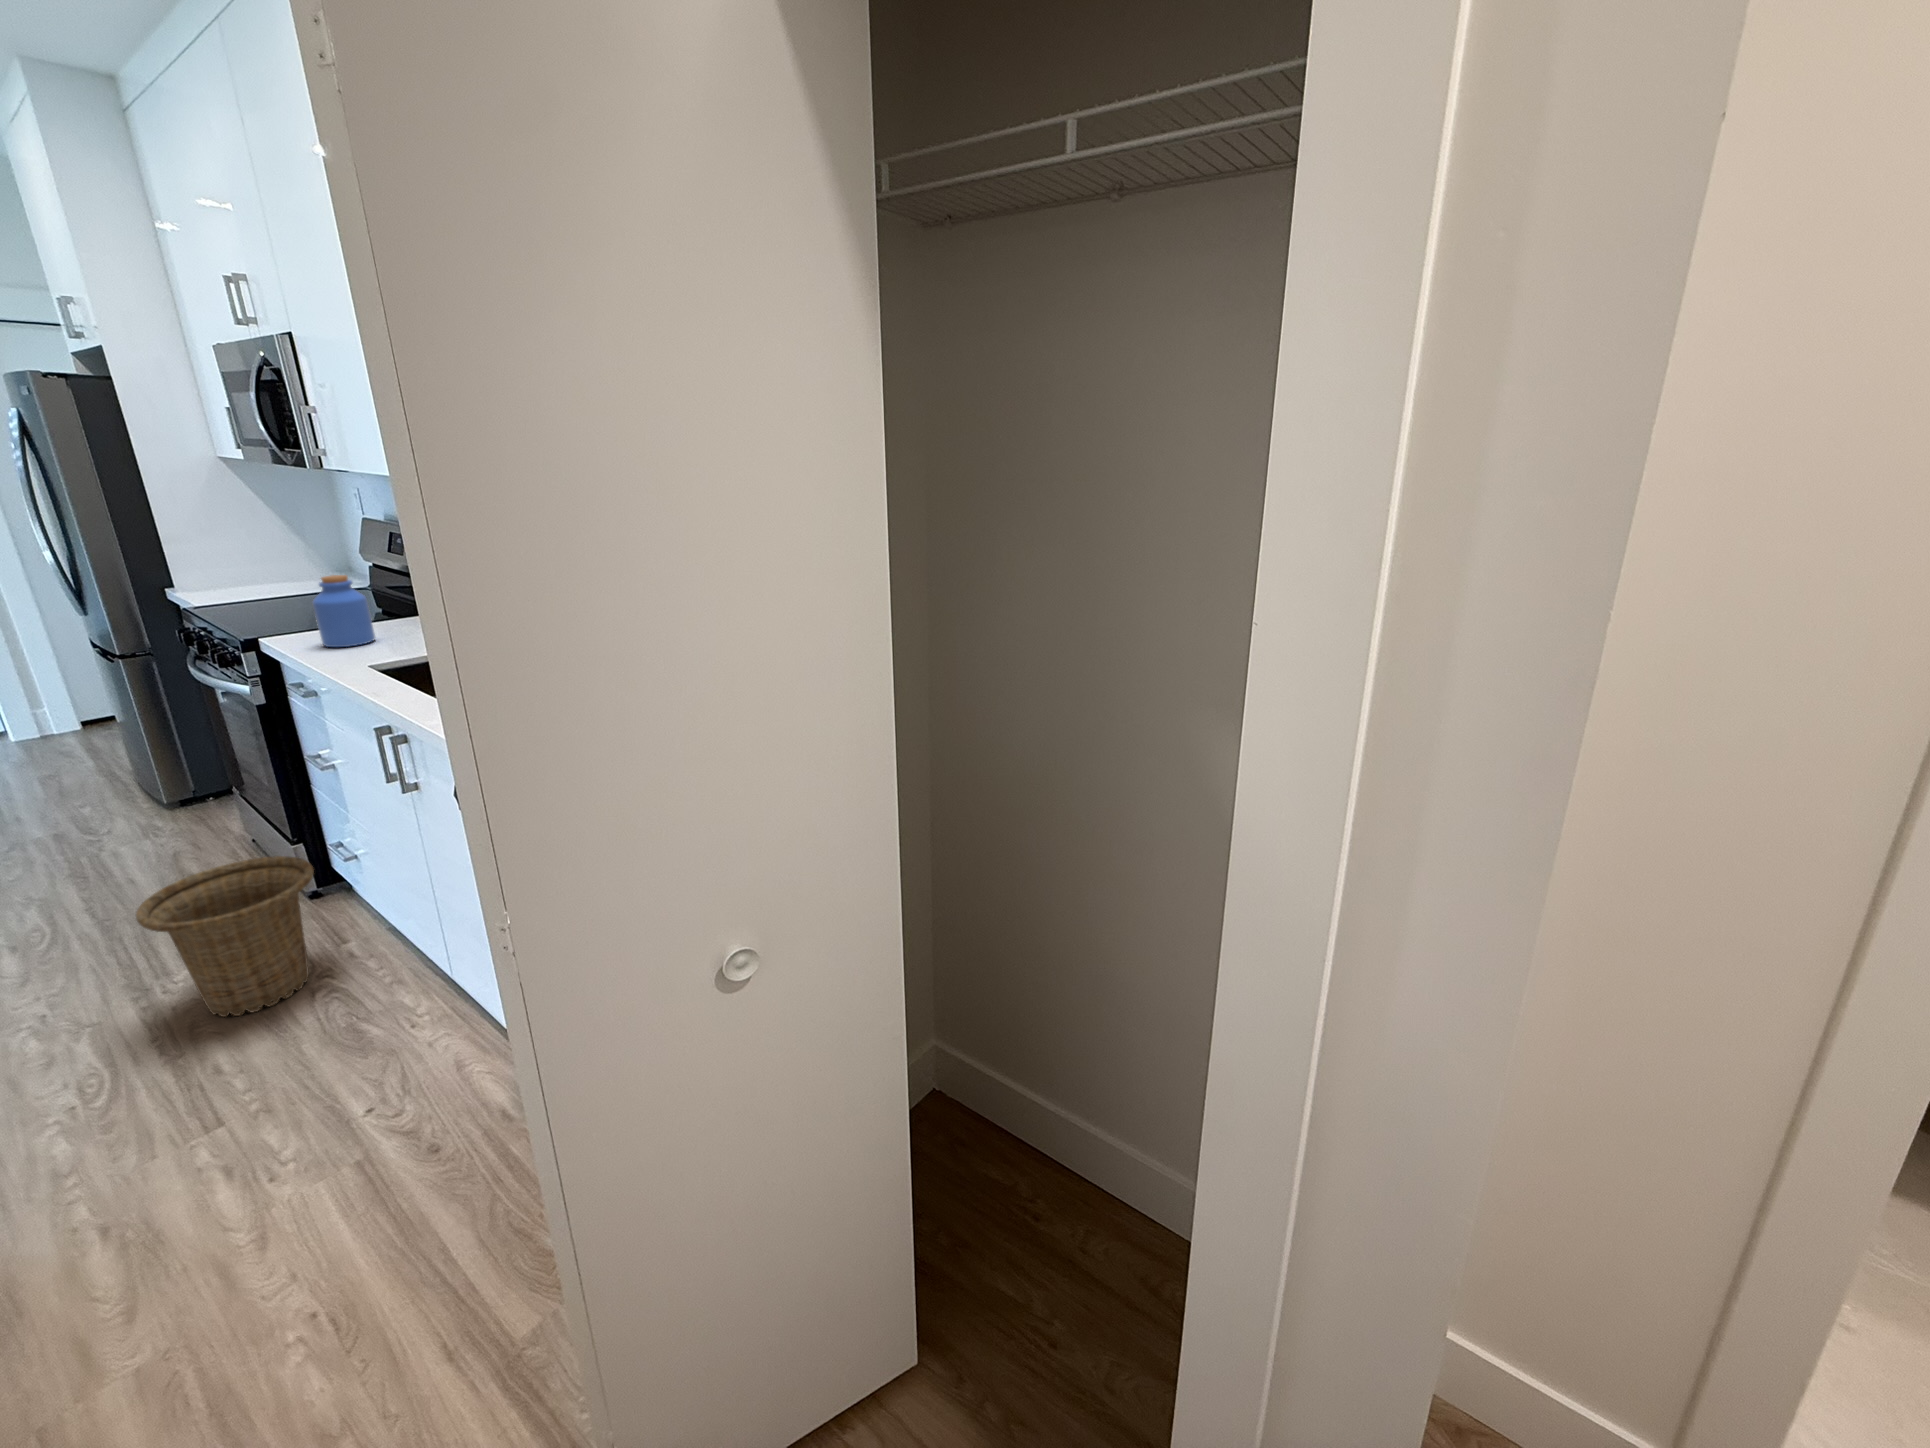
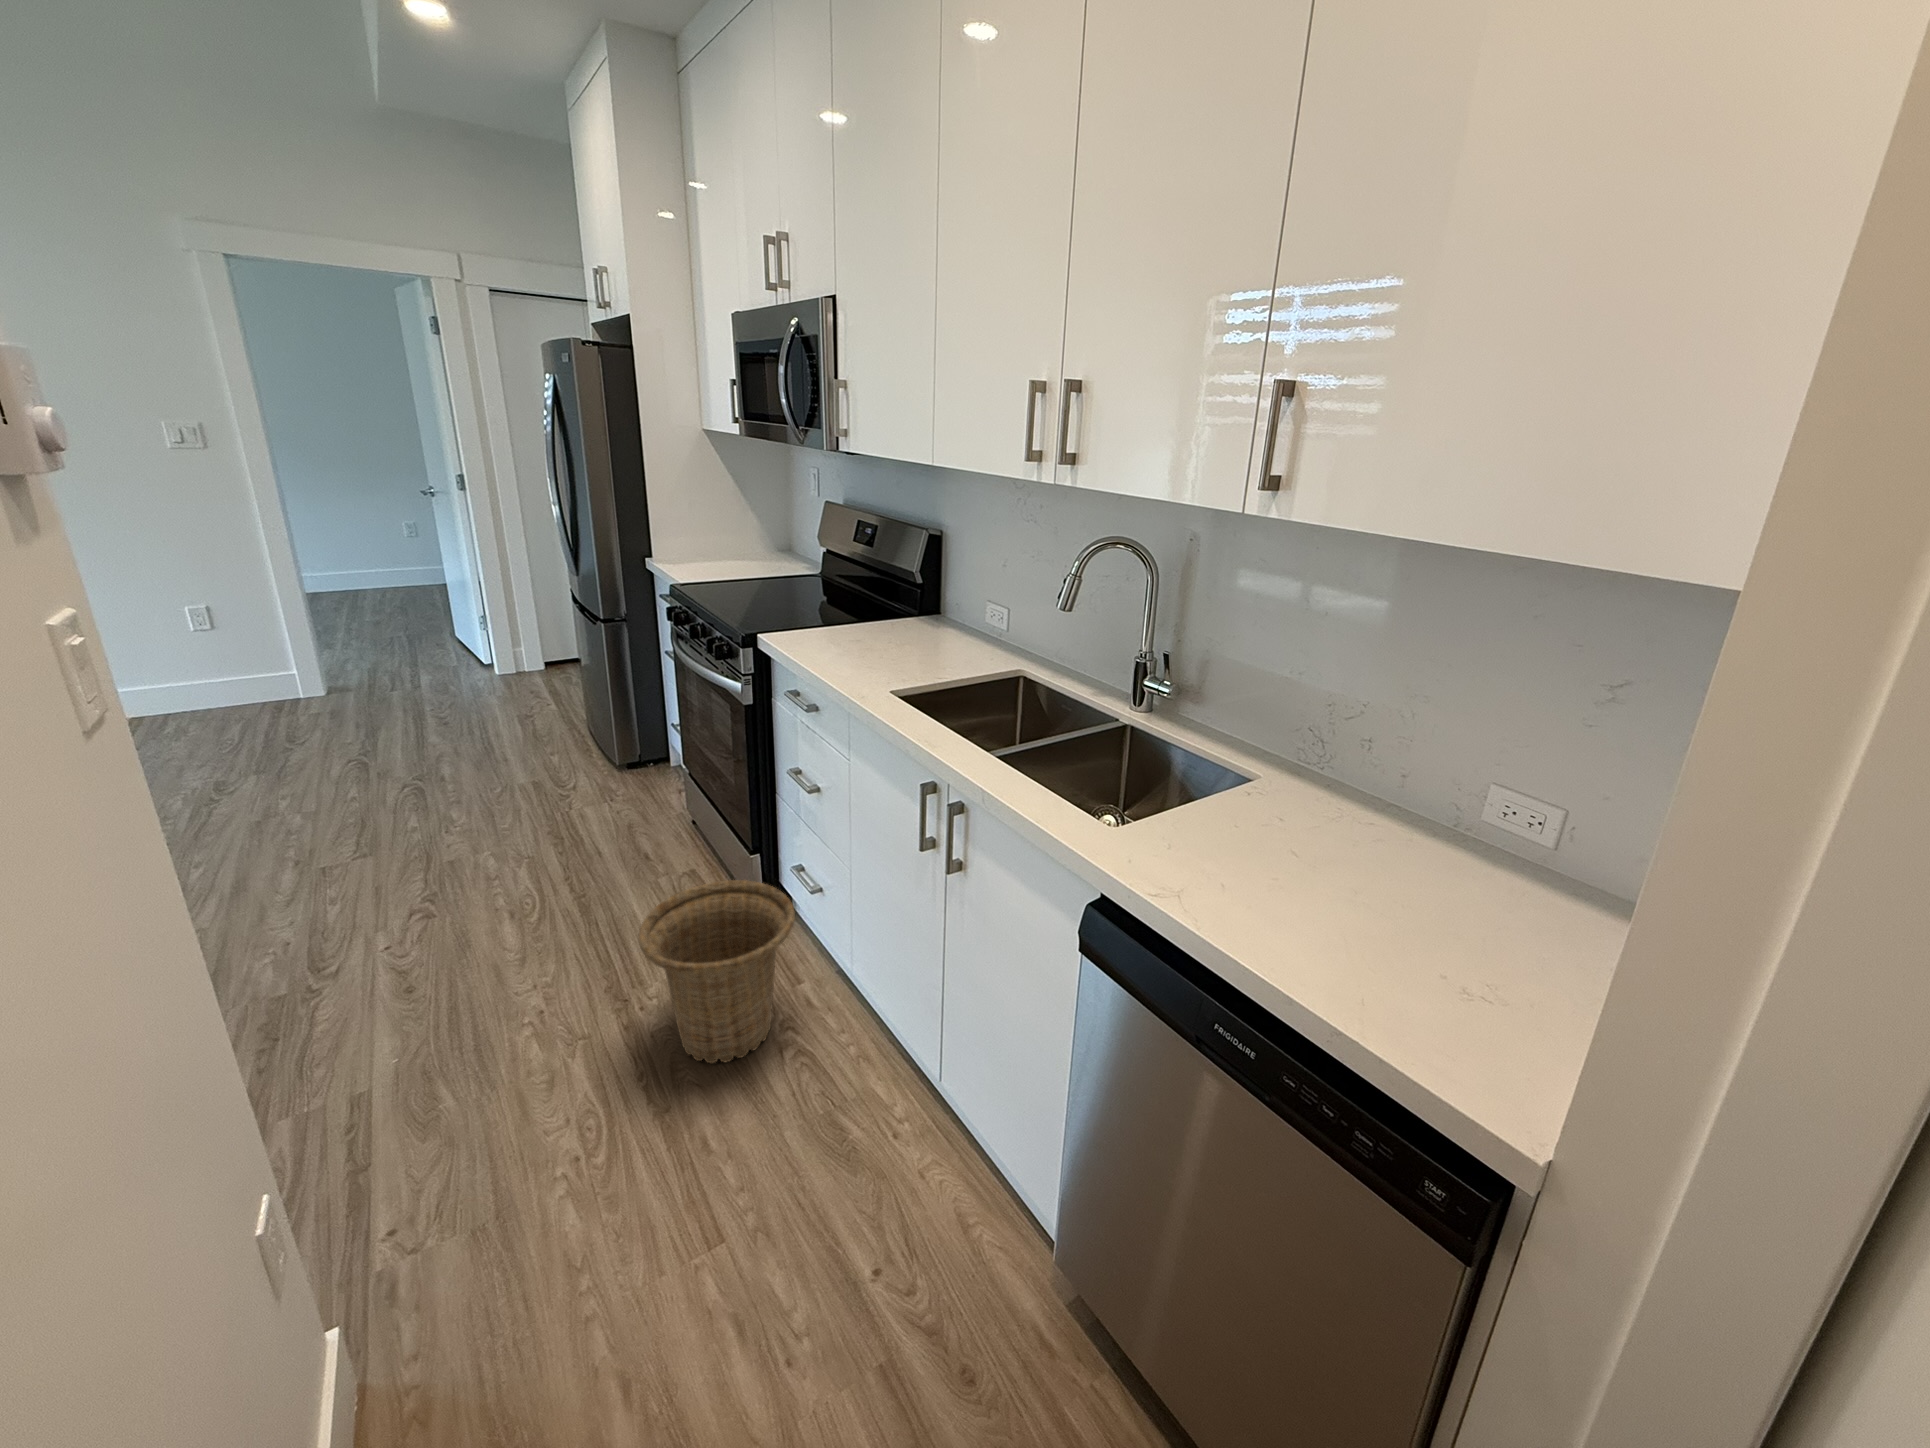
jar: present [312,575,375,647] -> none [825,574,875,658]

